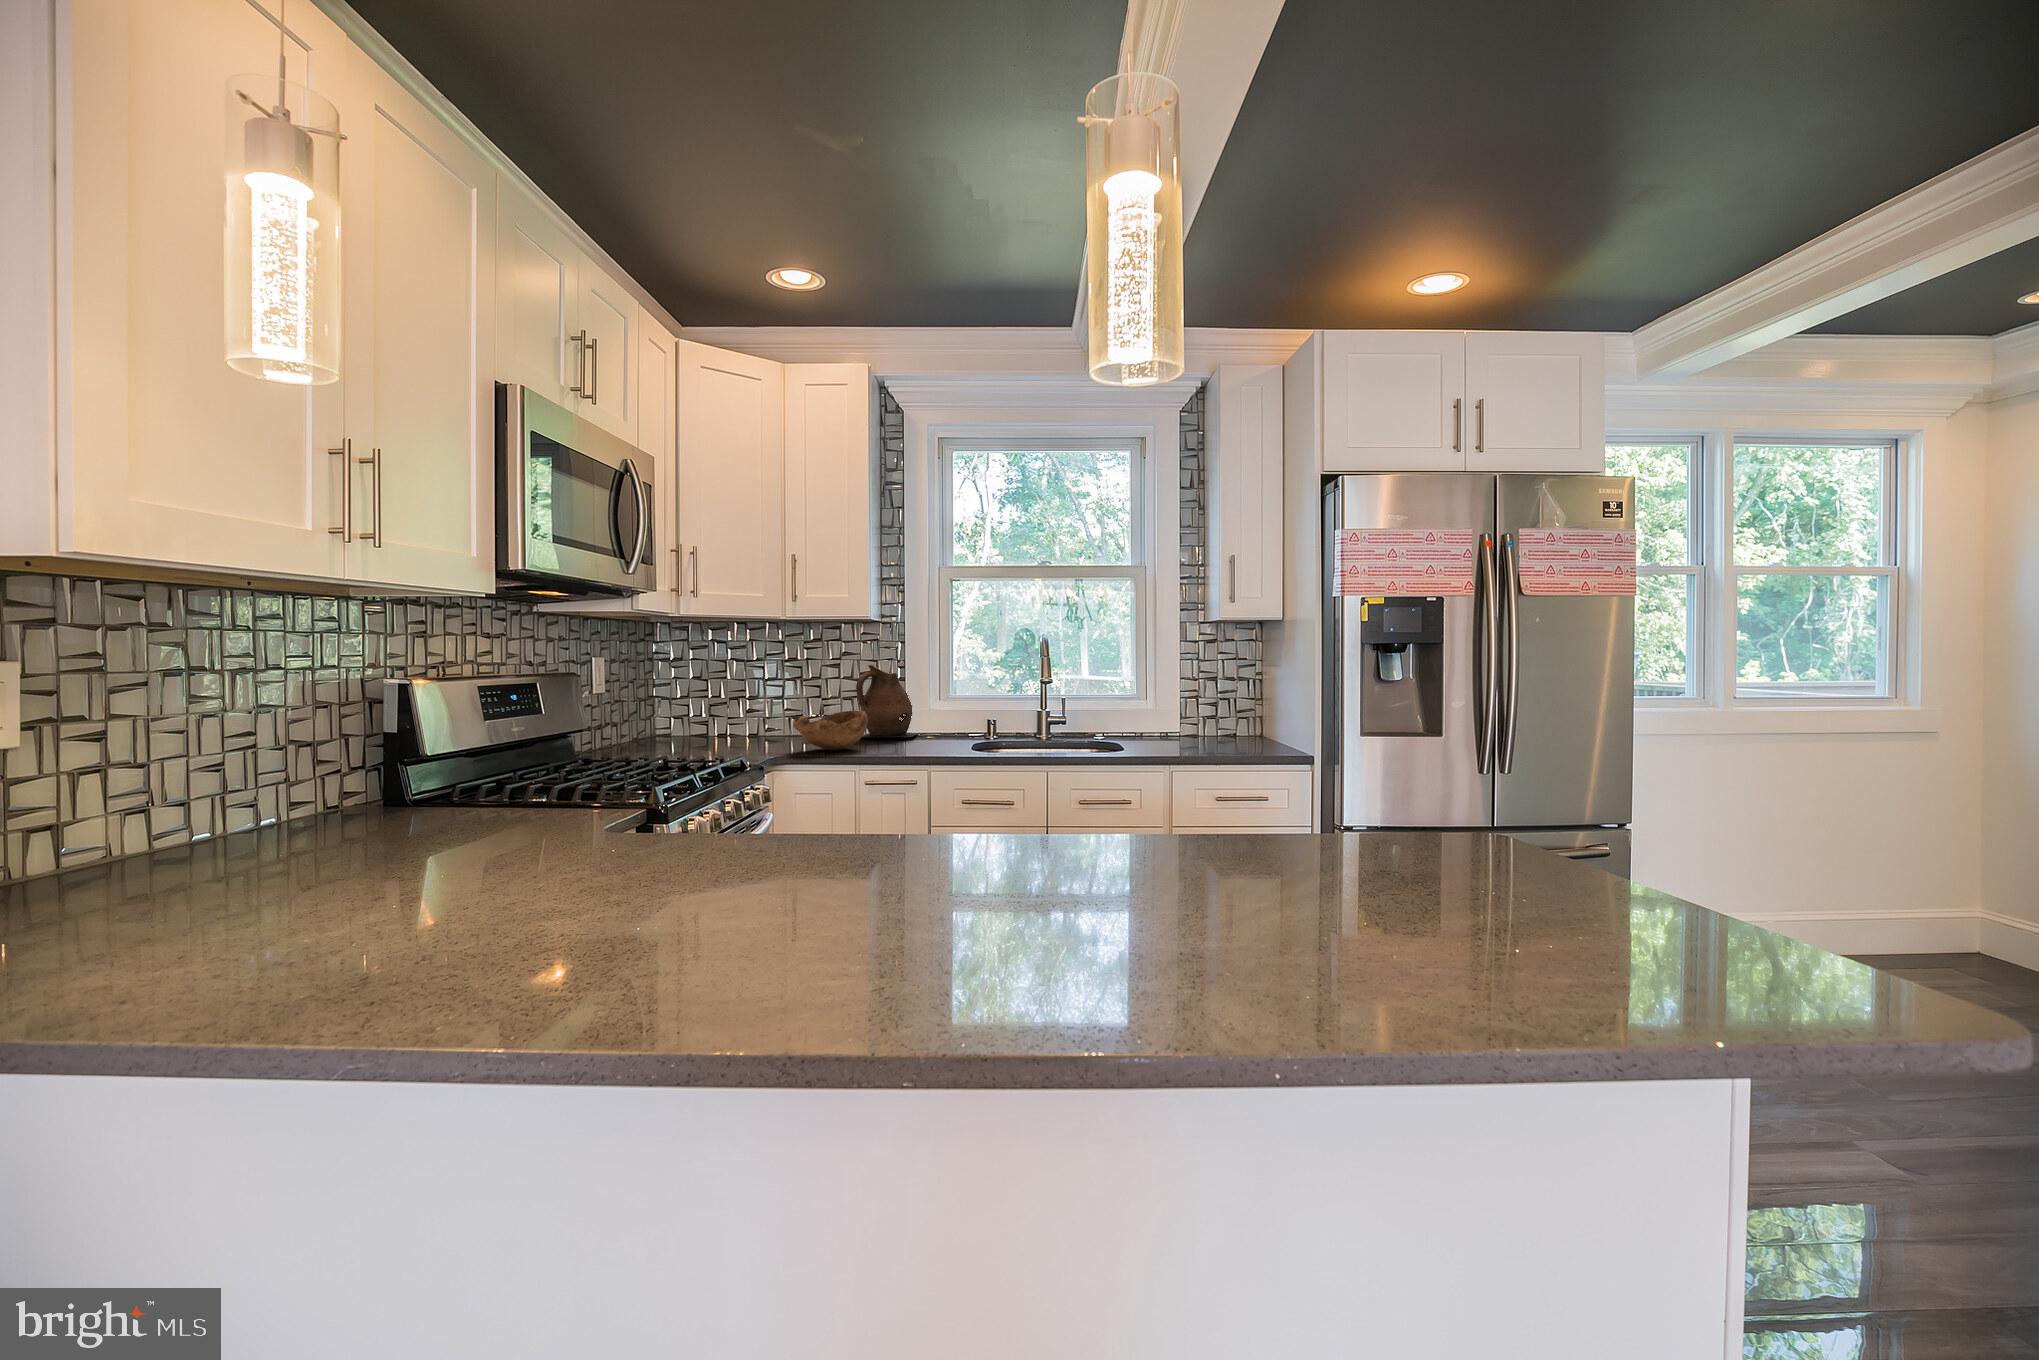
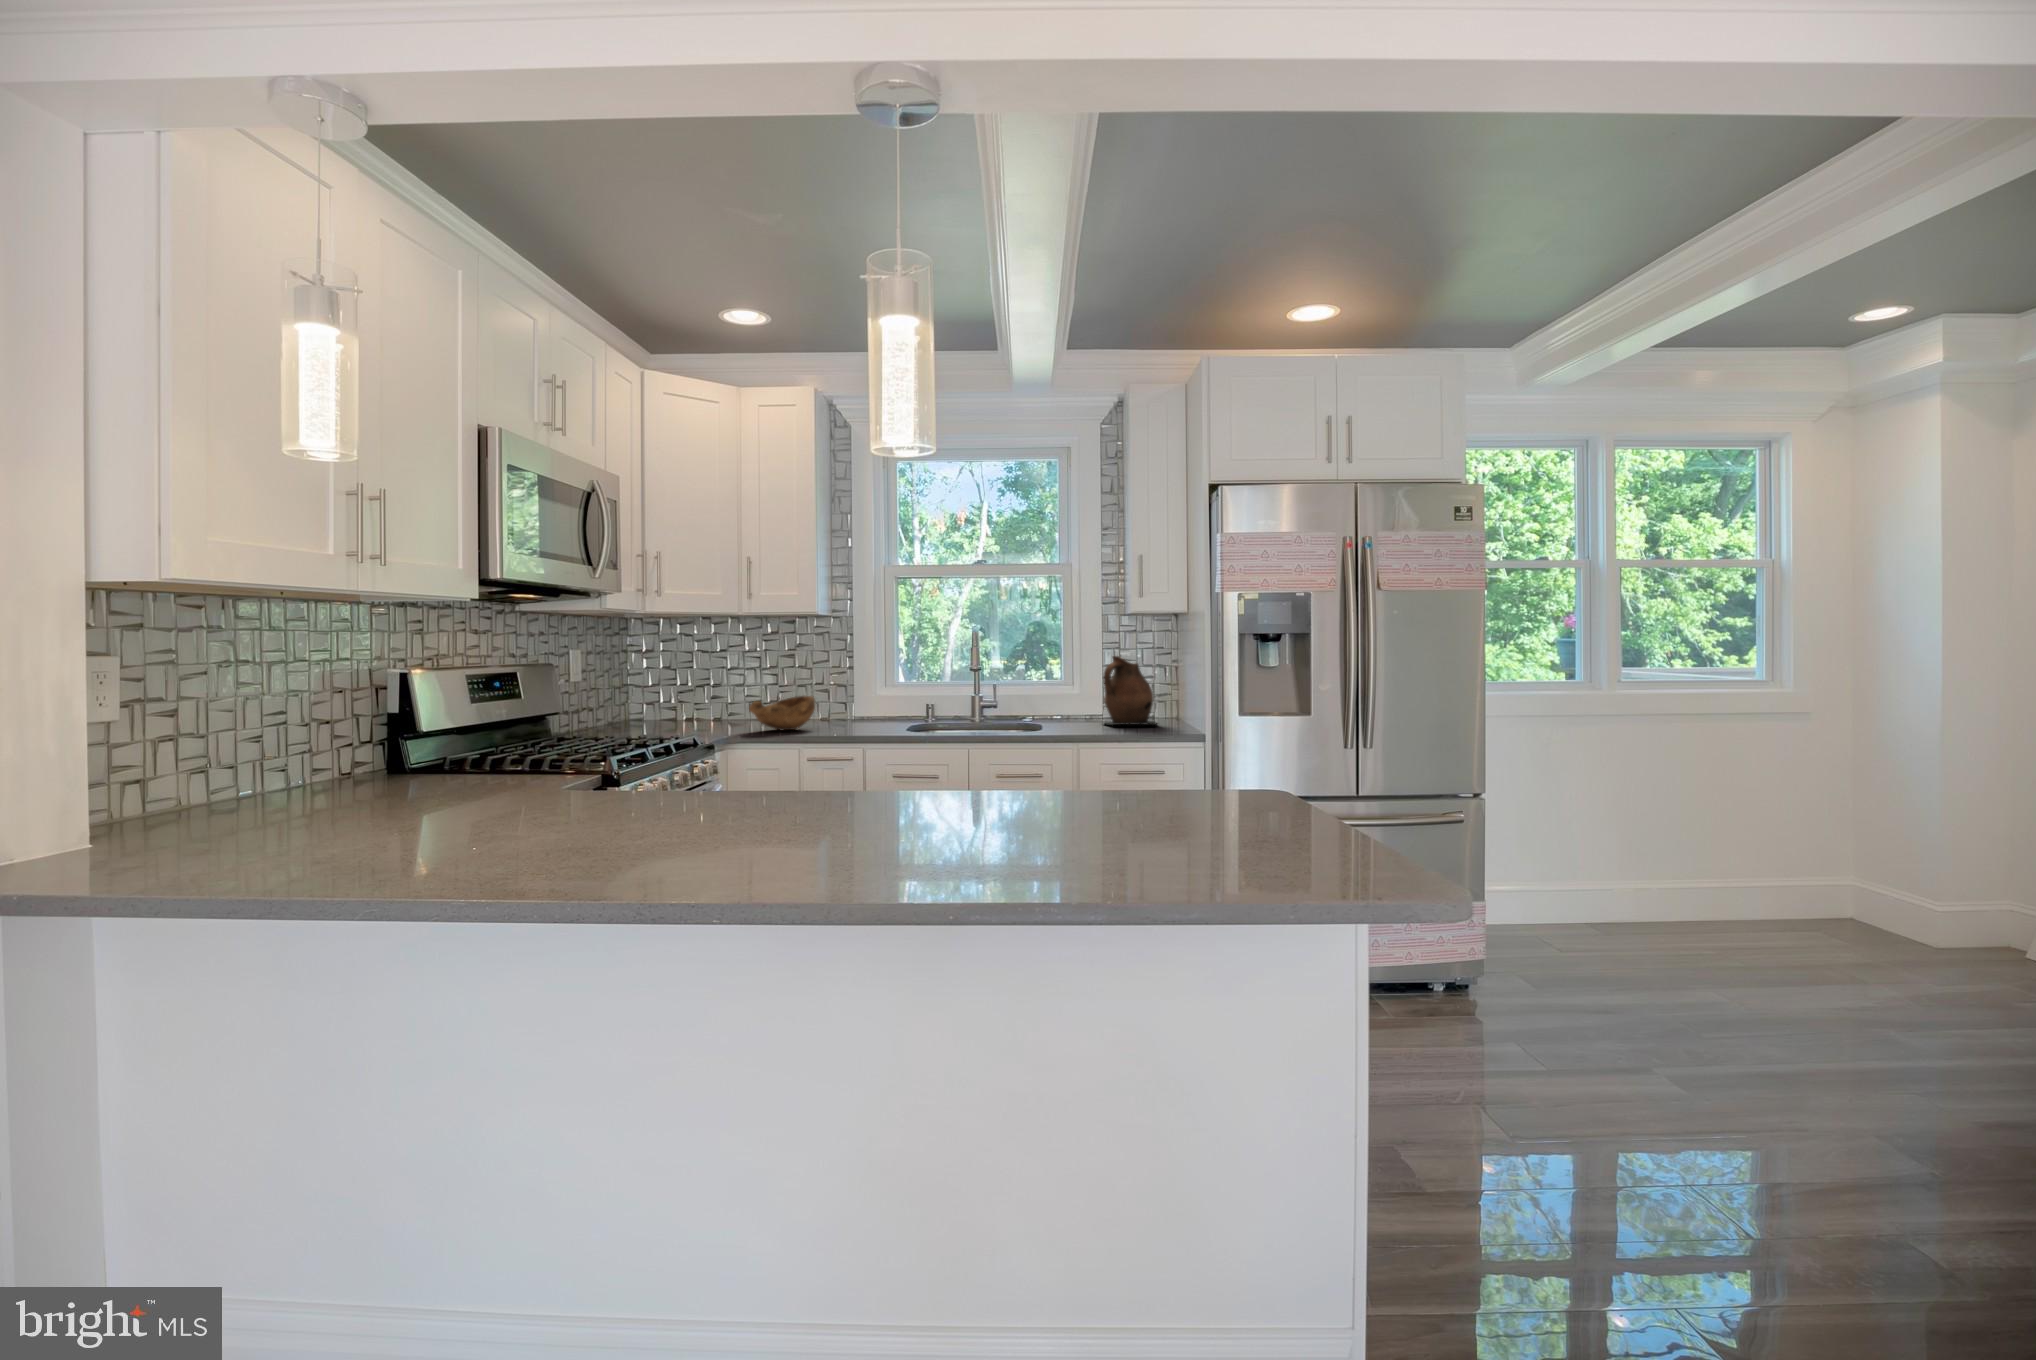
ceramic pitcher: present [856,665,919,738] -> present [1103,656,1157,725]

